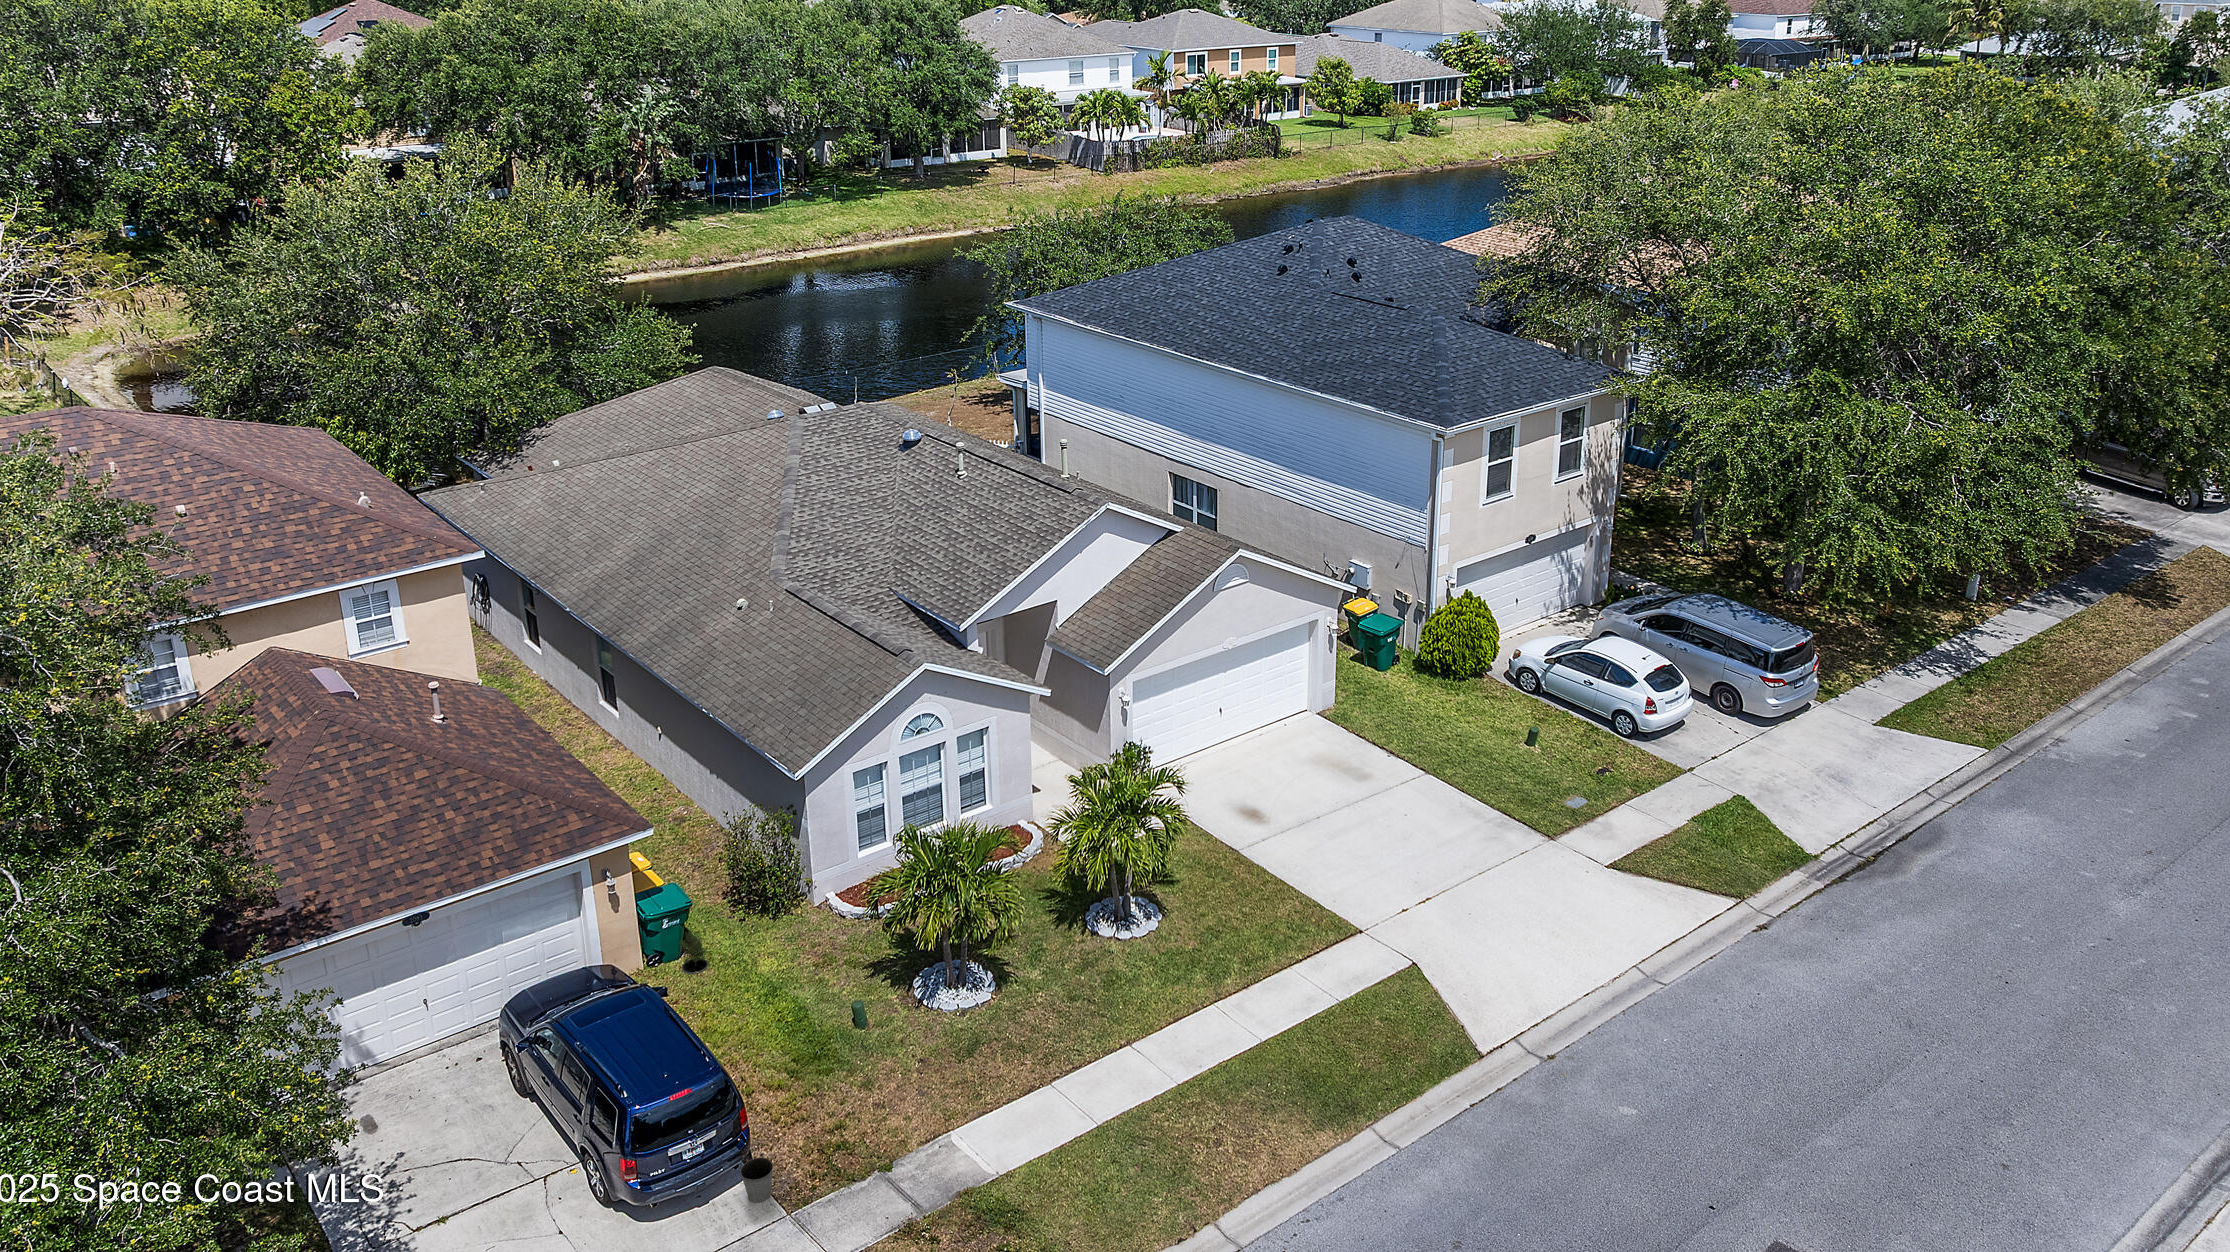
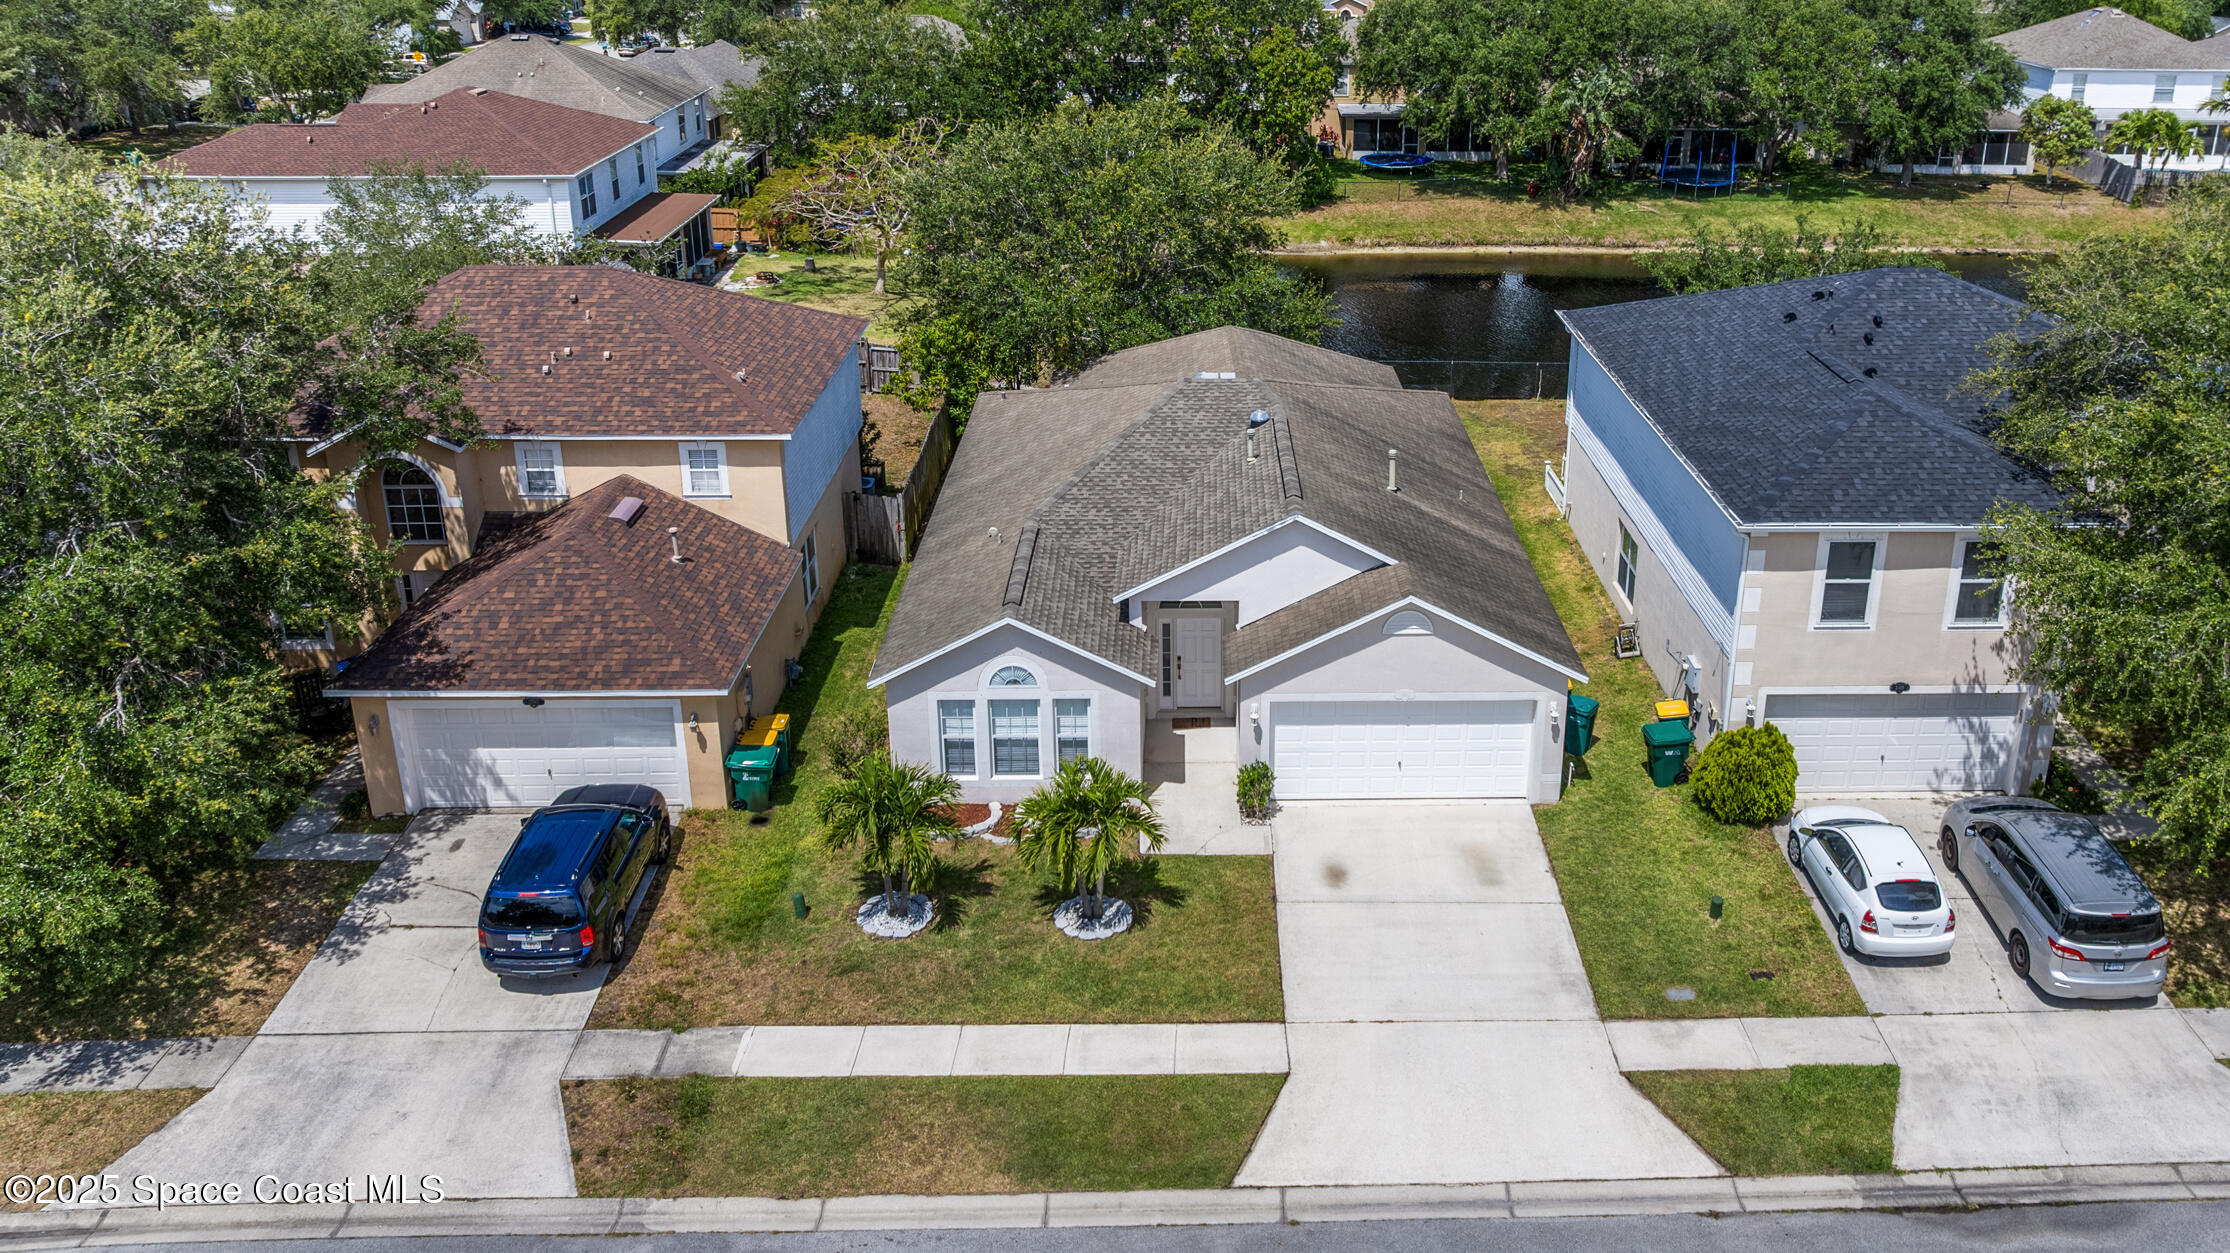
bucket: present [740,1156,773,1202] -> none [572,975,602,1012]

